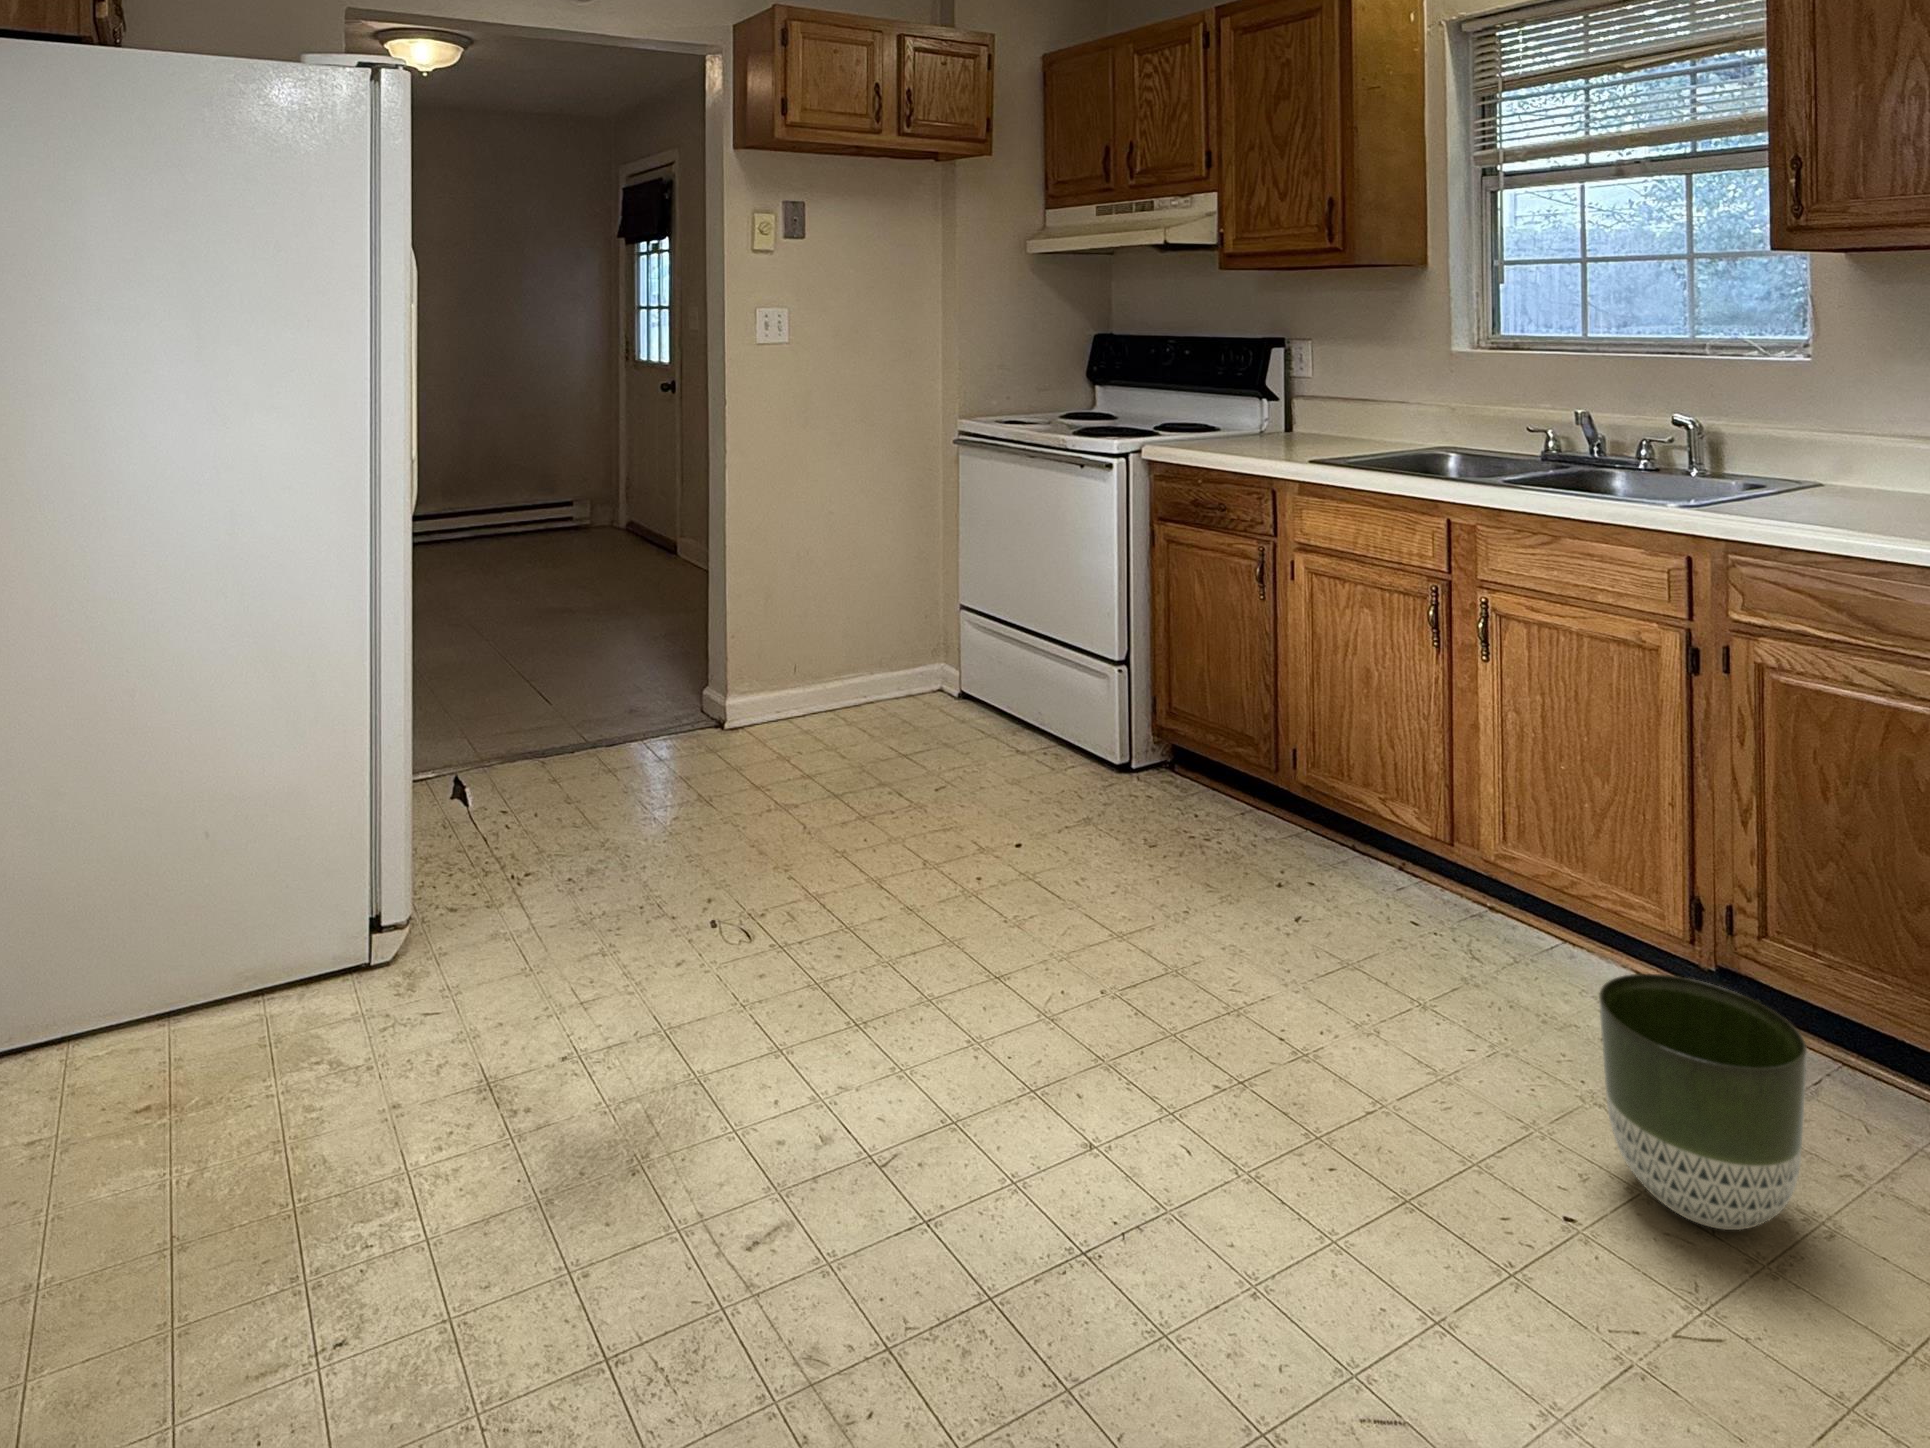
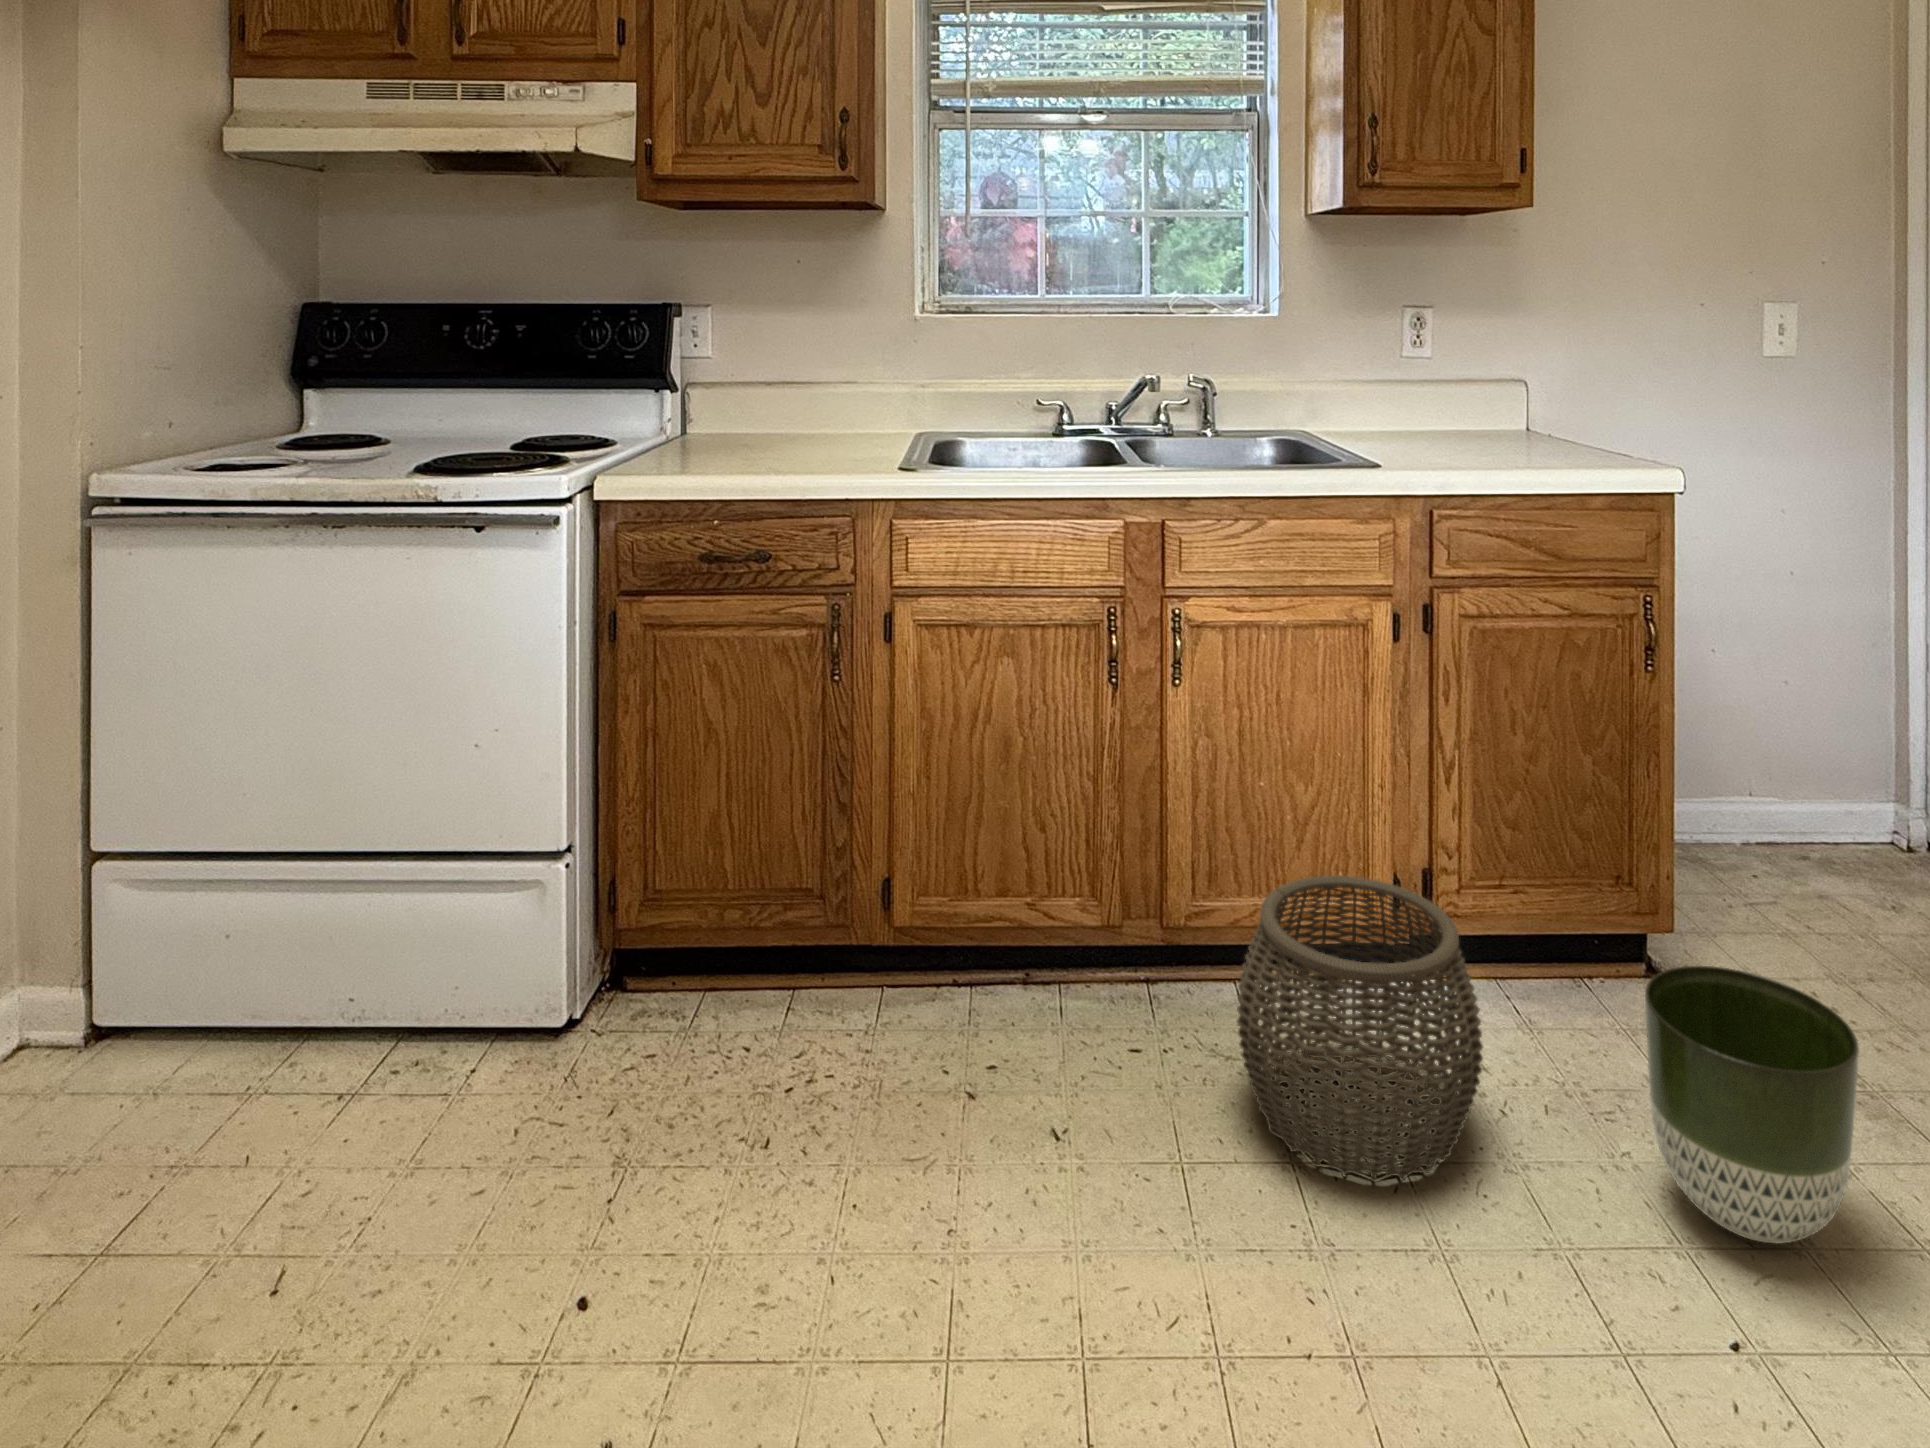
woven basket: none [1381,818,1596,1054] -> present [1237,876,1483,1182]

